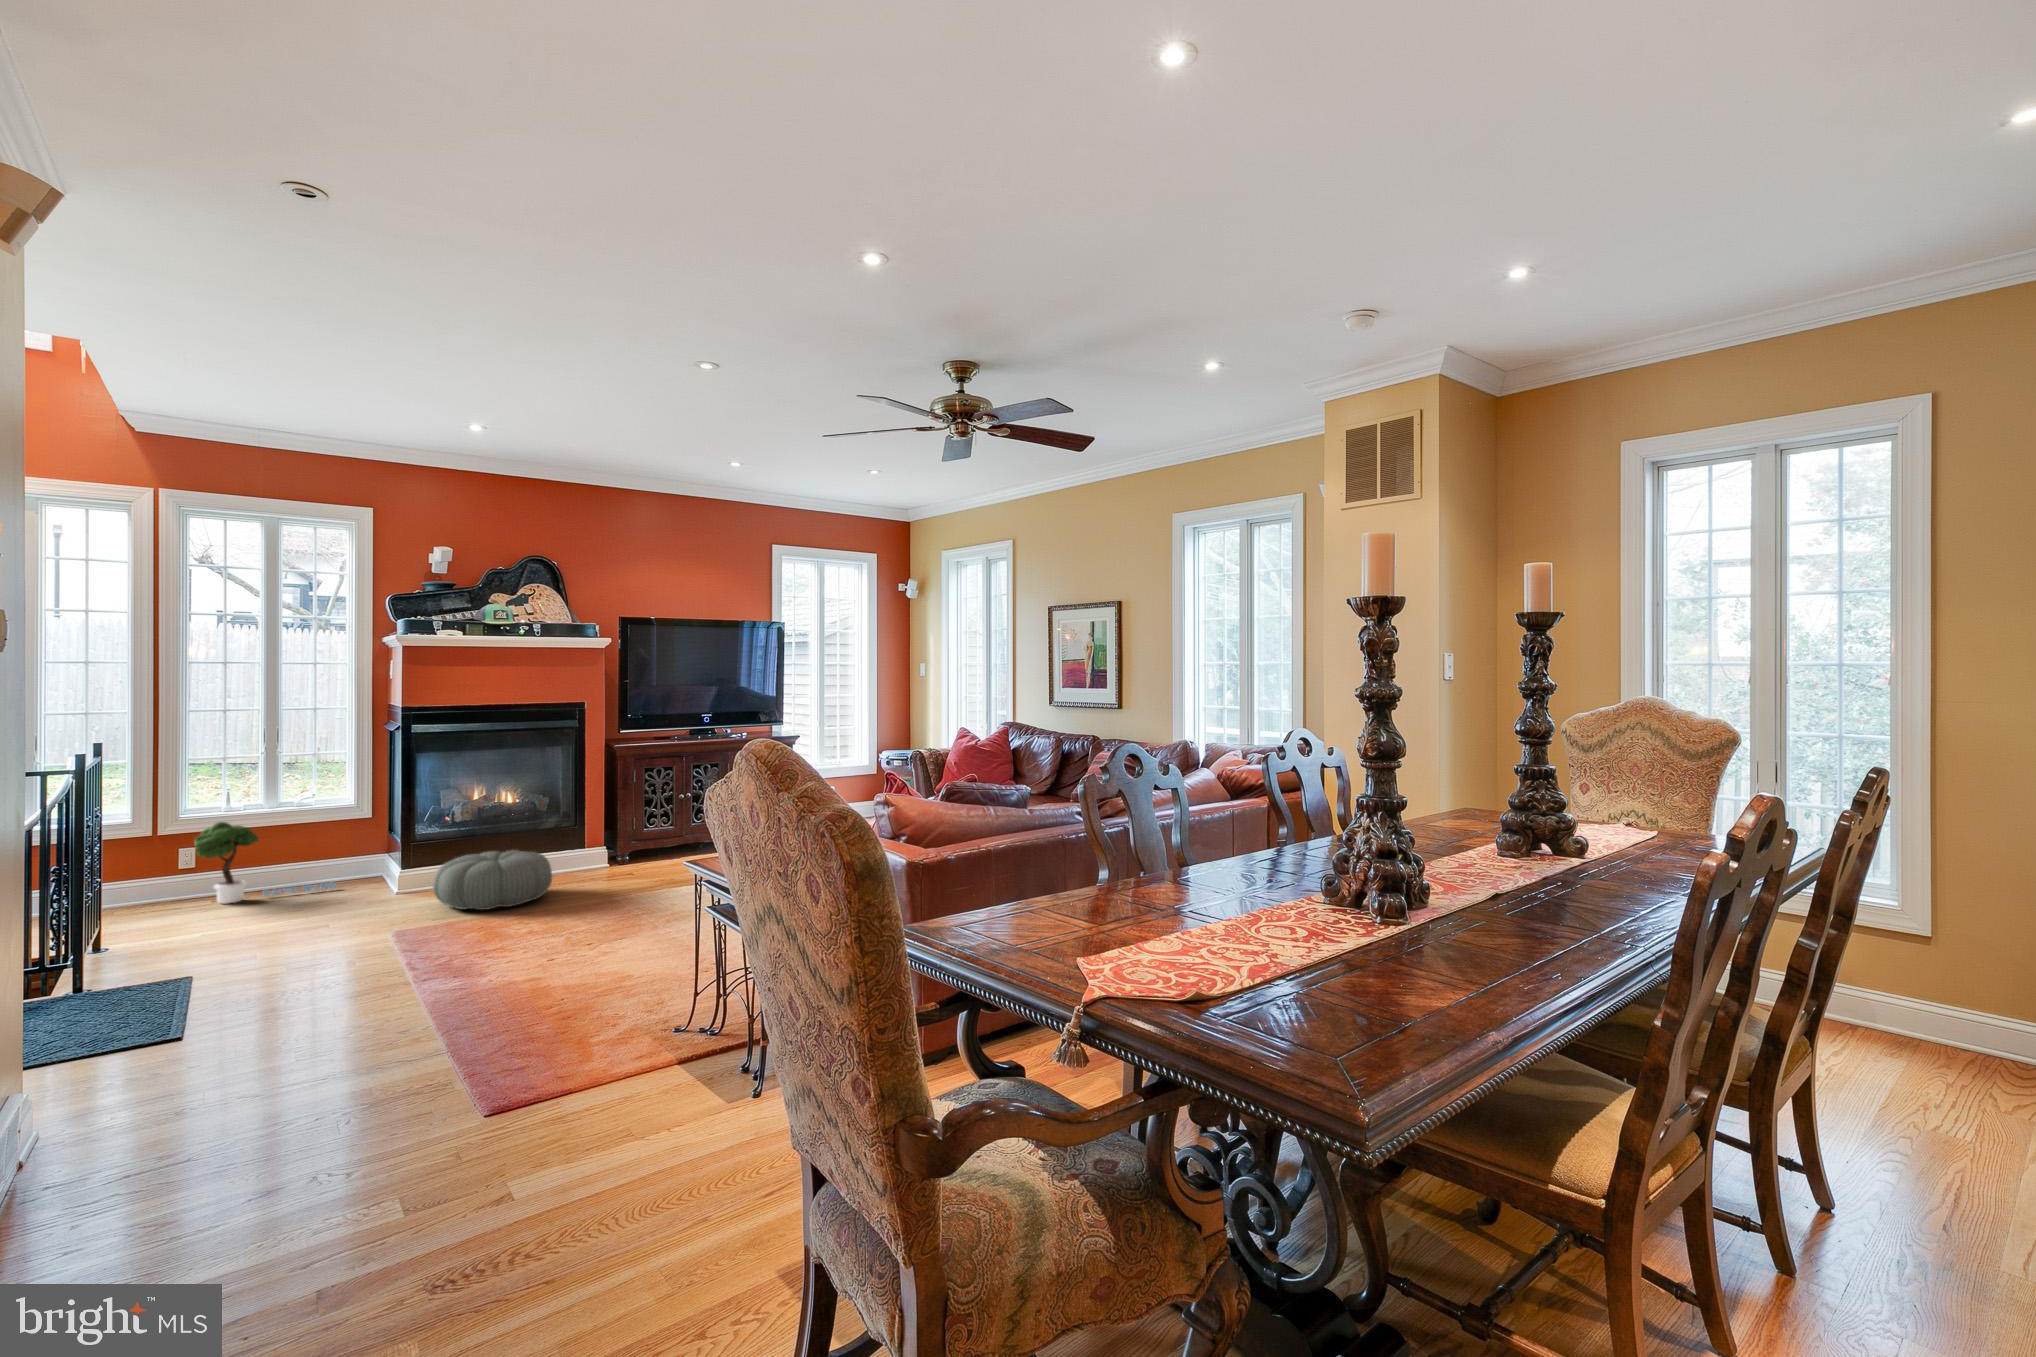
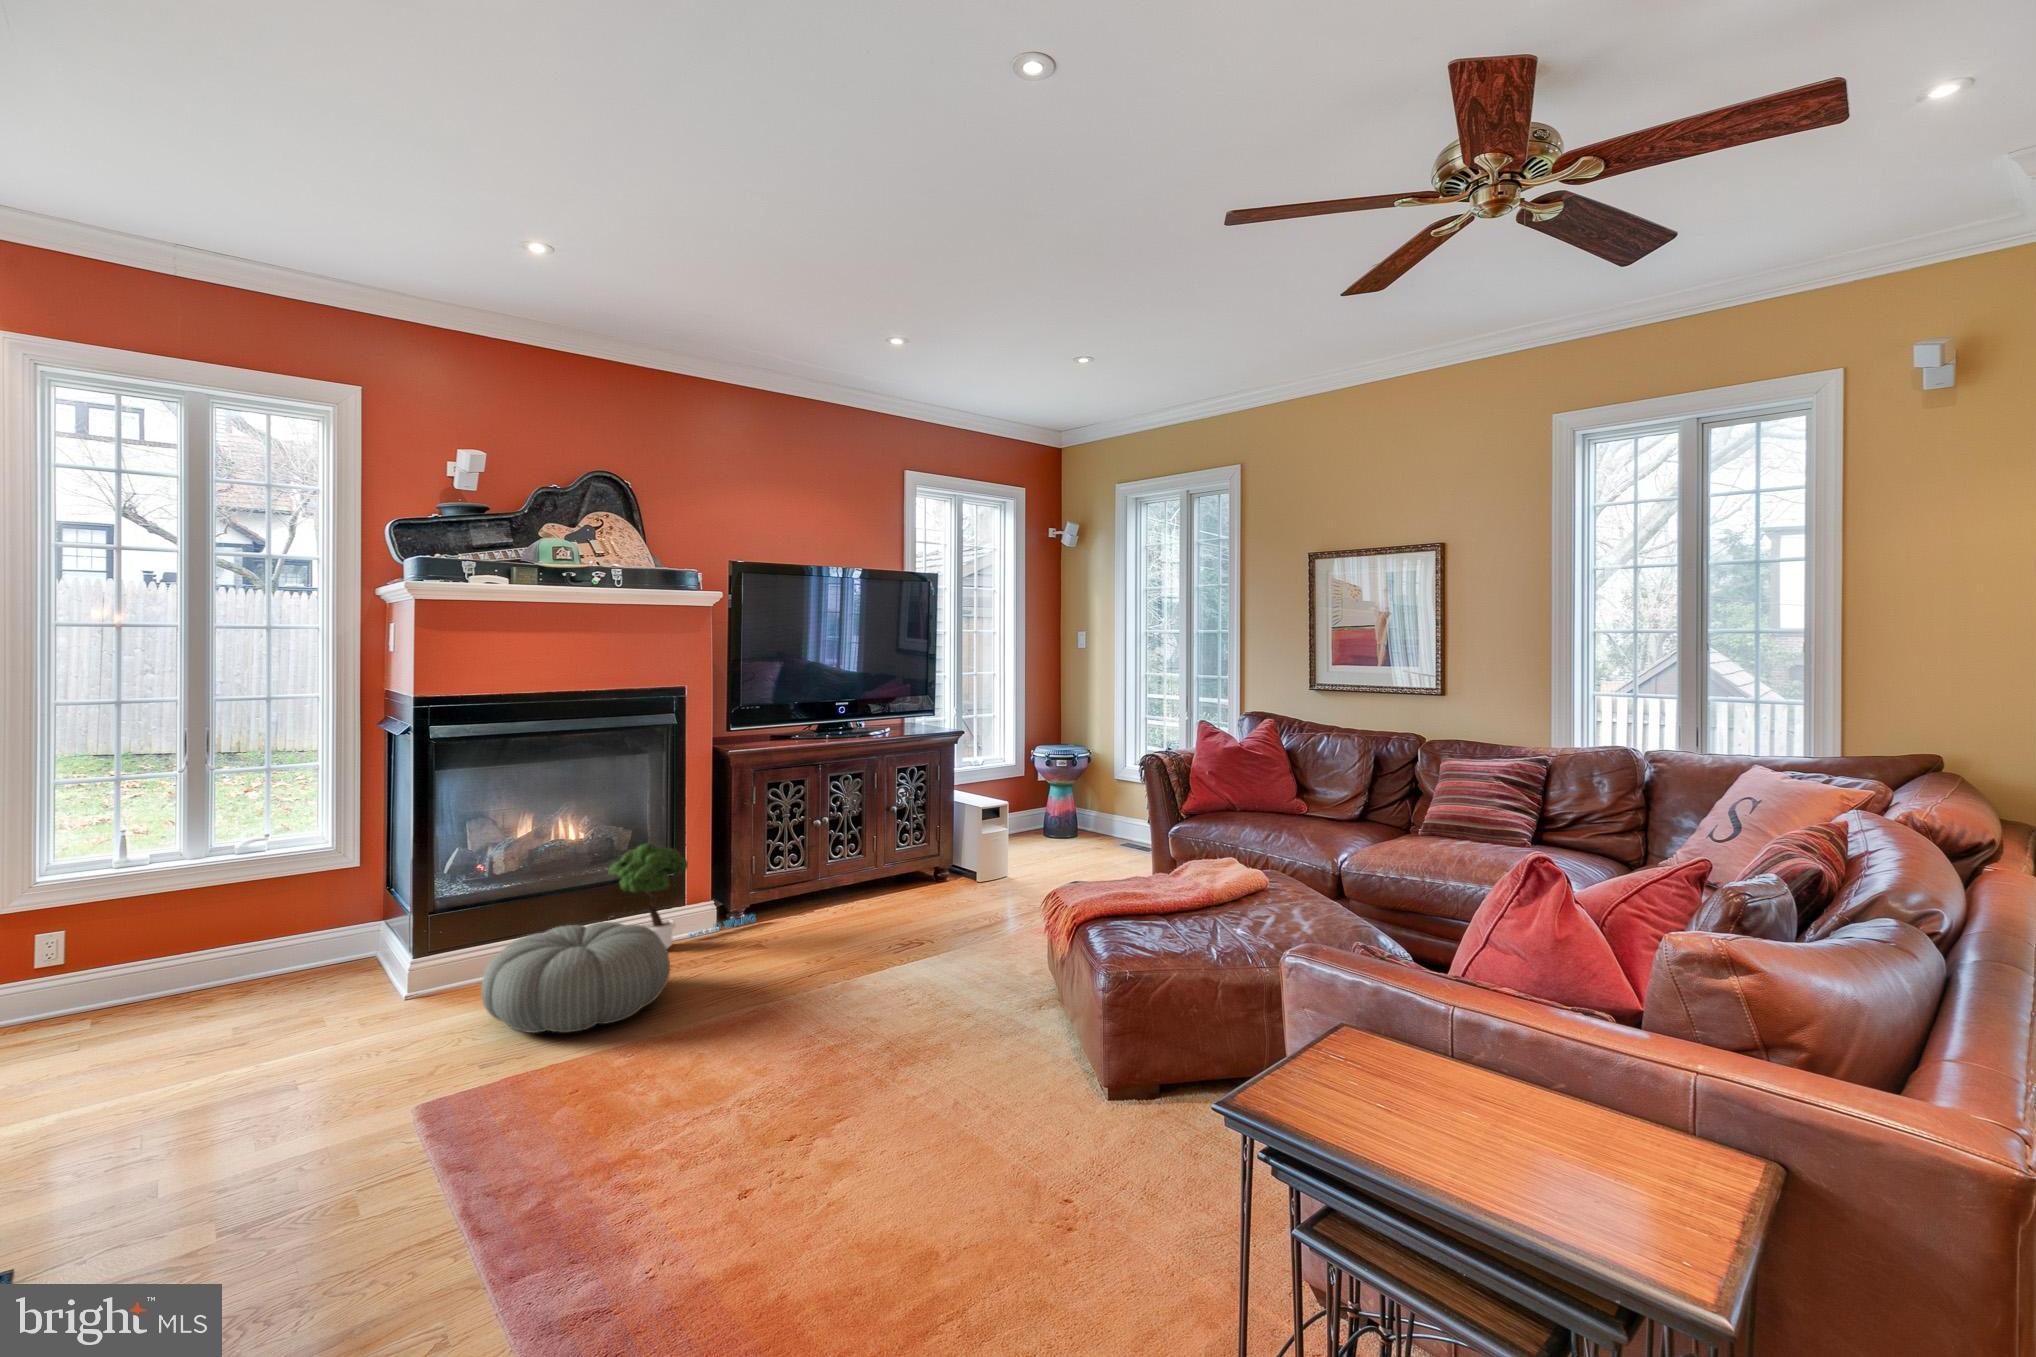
potted tree: present [194,822,336,904] -> present [609,843,756,949]

